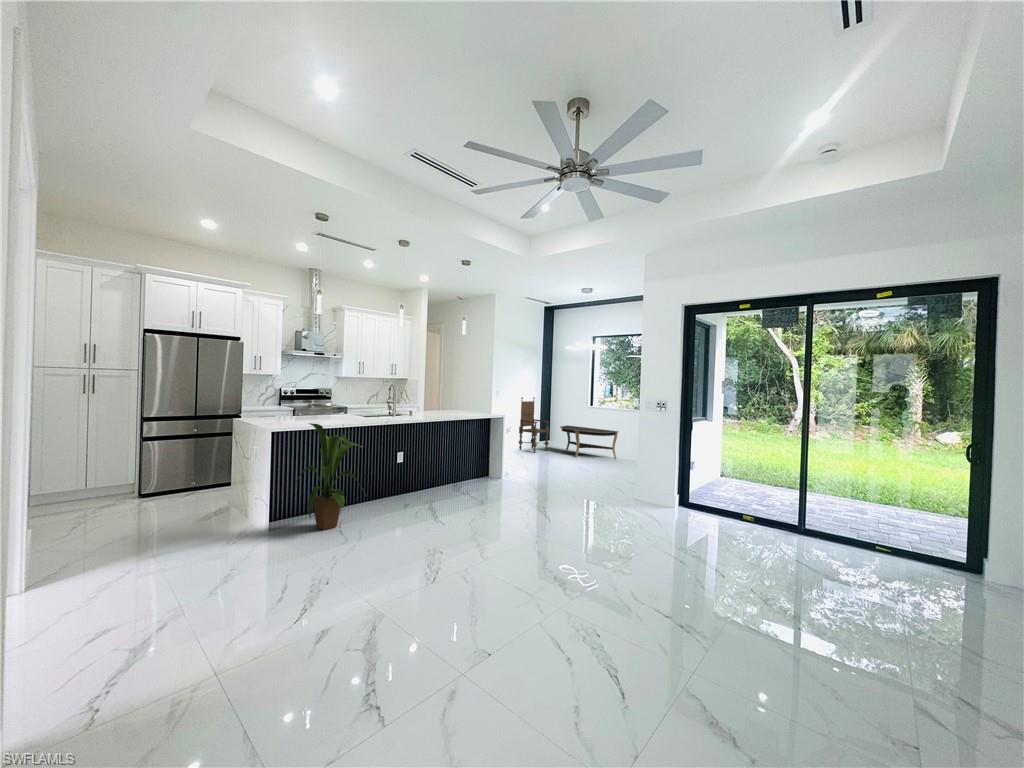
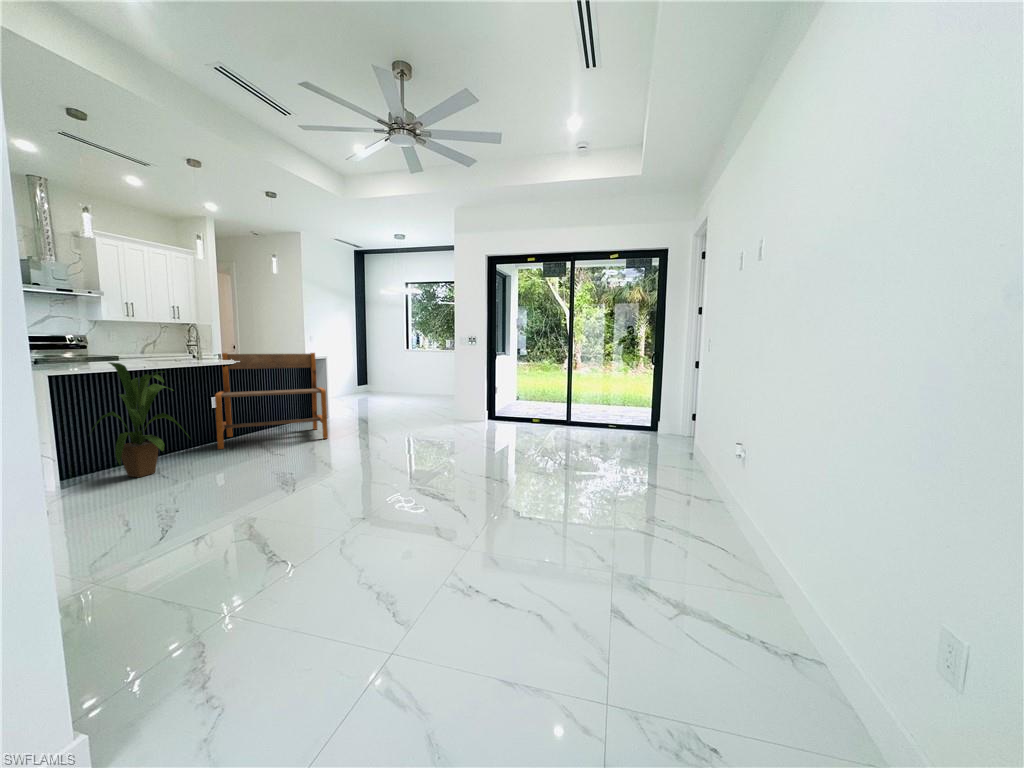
armchair: present [519,397,549,453] -> none [335,343,366,397]
bench: none [396,410,495,506] -> present [215,353,328,449]
coffee table: present [560,425,619,459] -> none [377,370,433,397]

